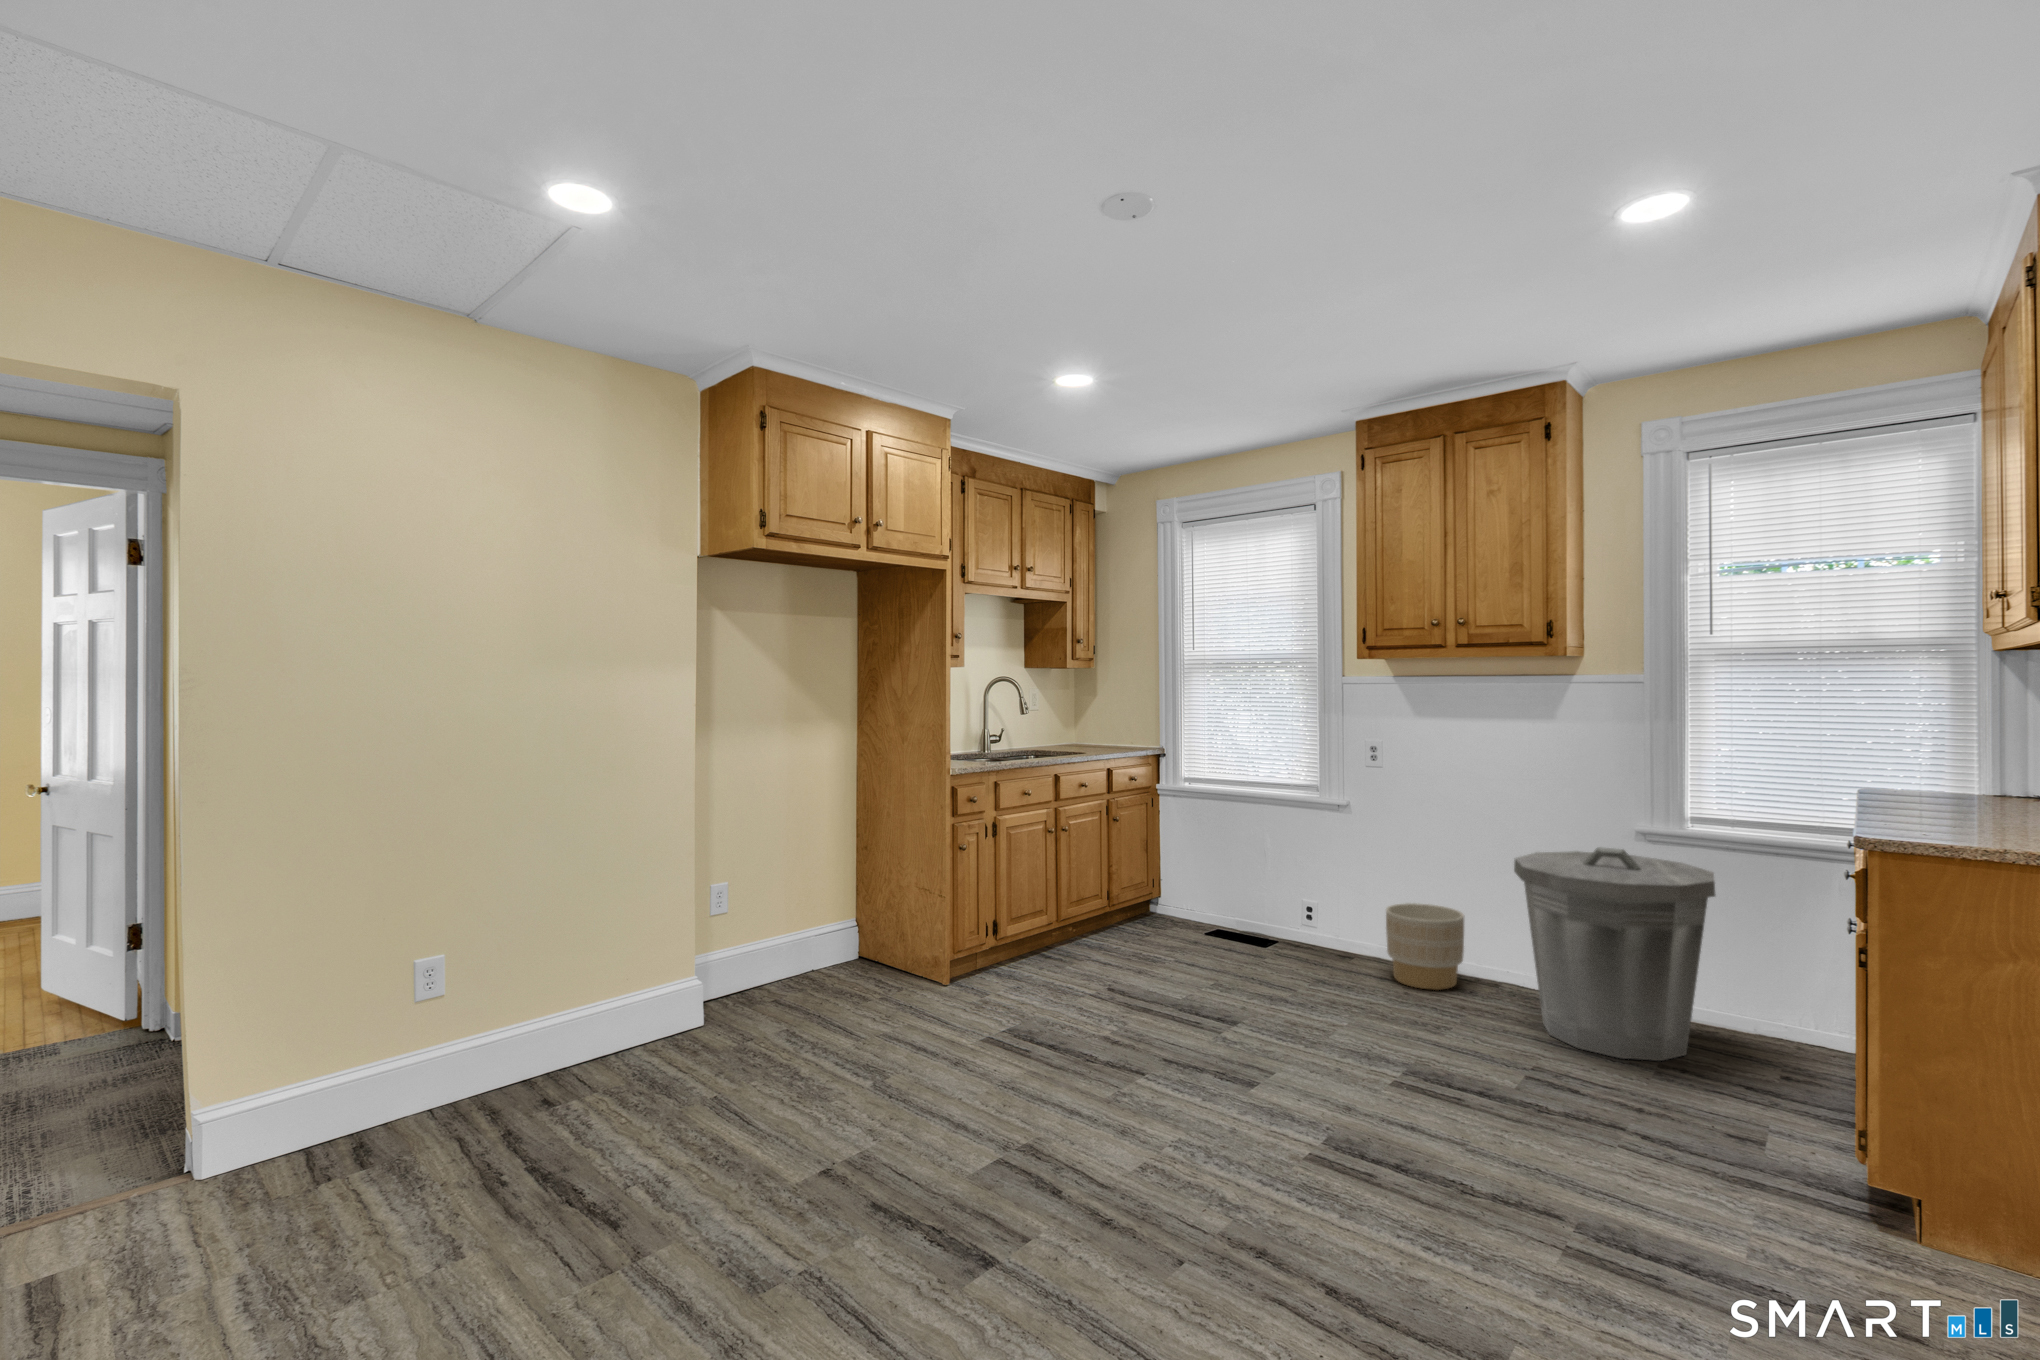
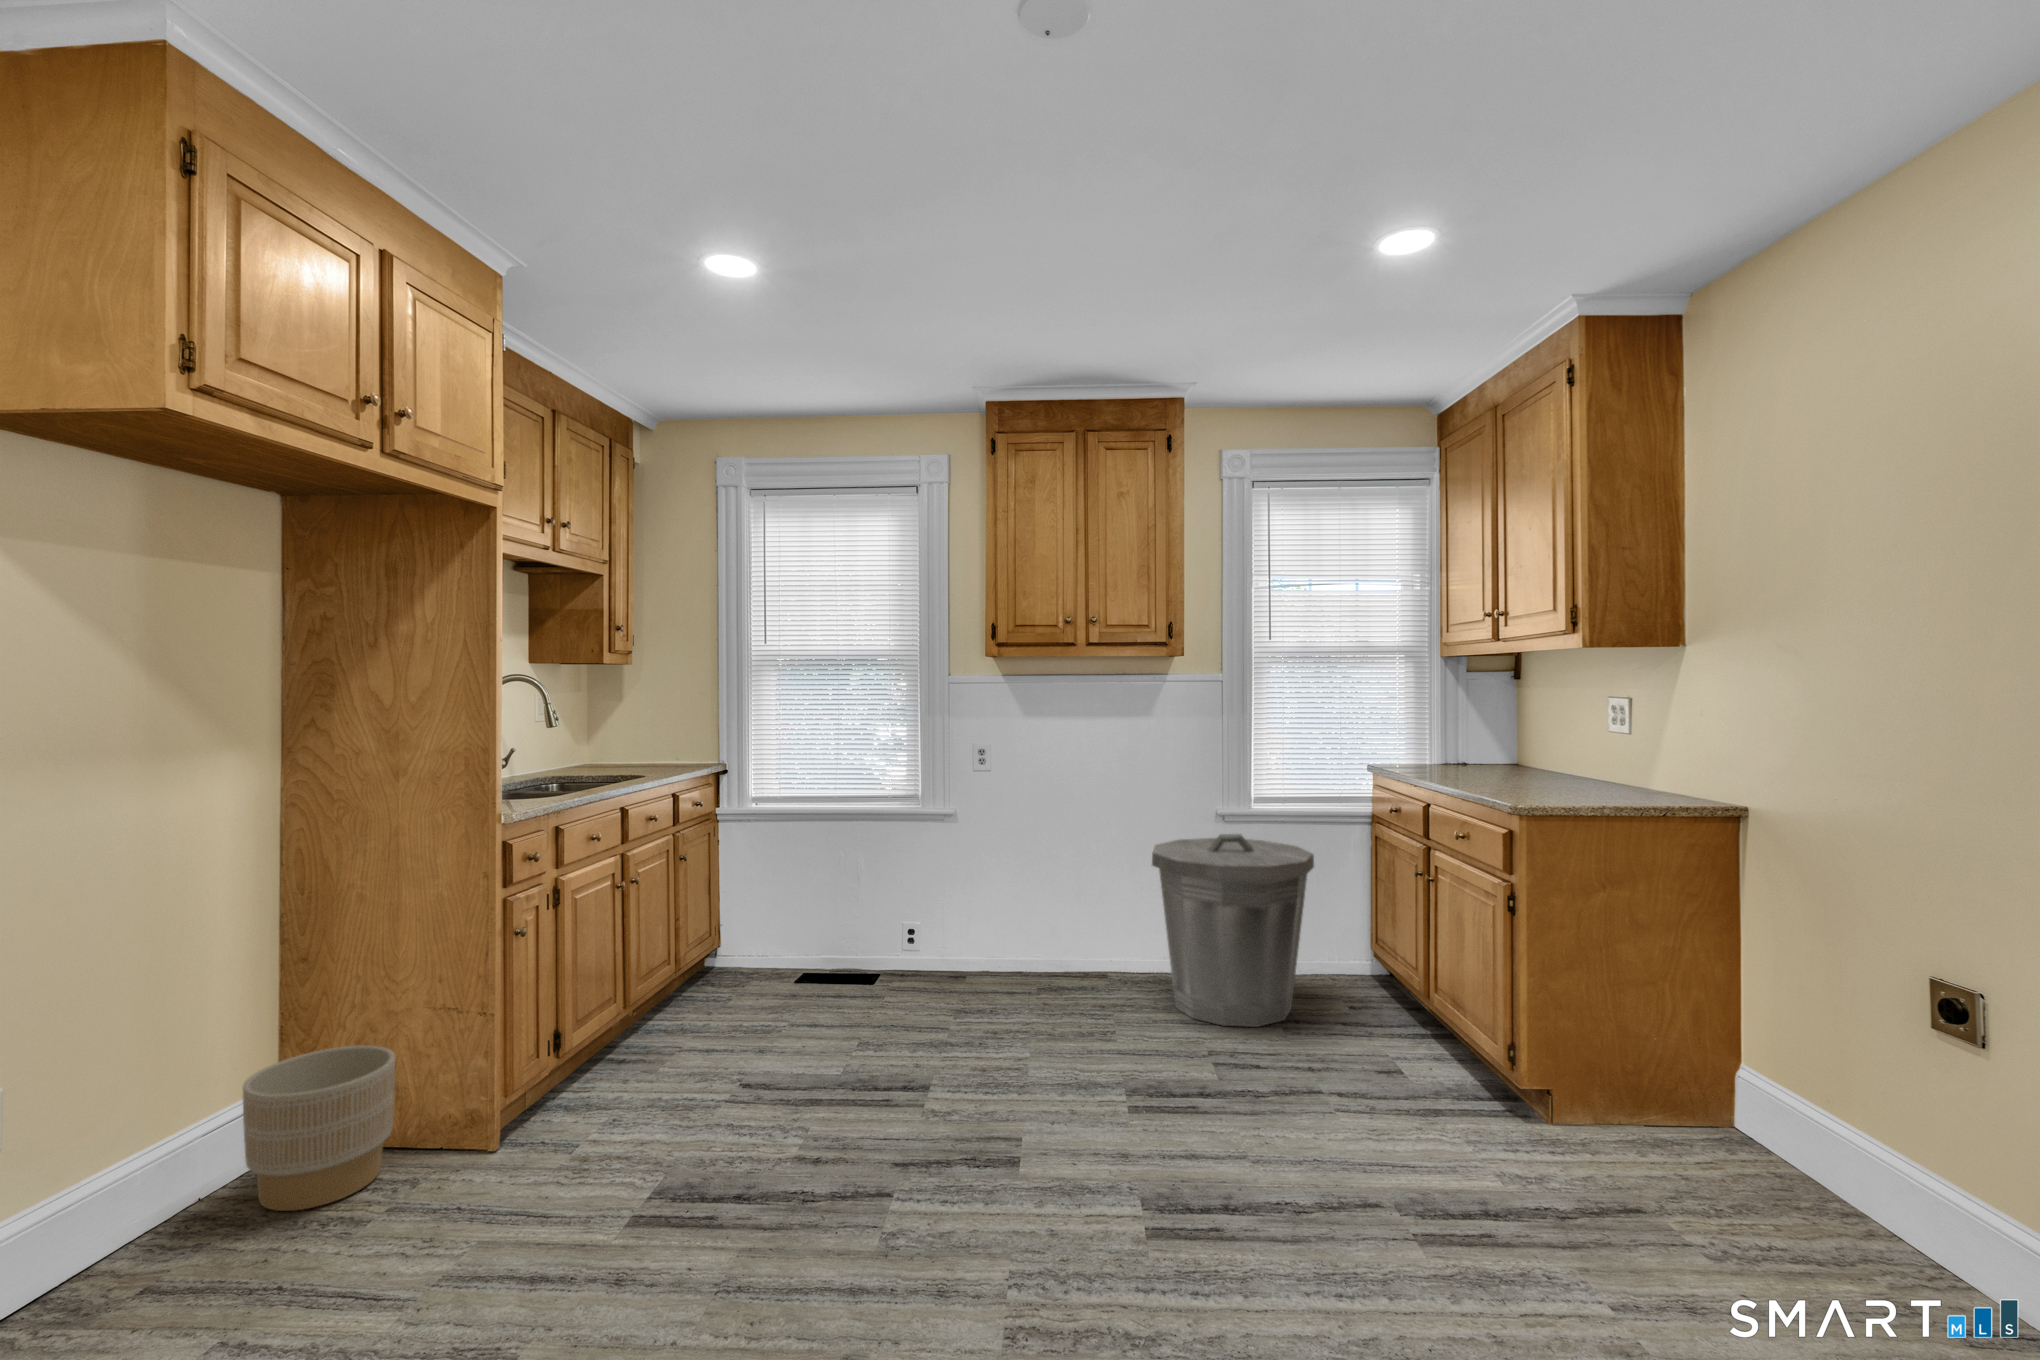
planter: present [1386,903,1464,990] -> present [243,1046,395,1211]

